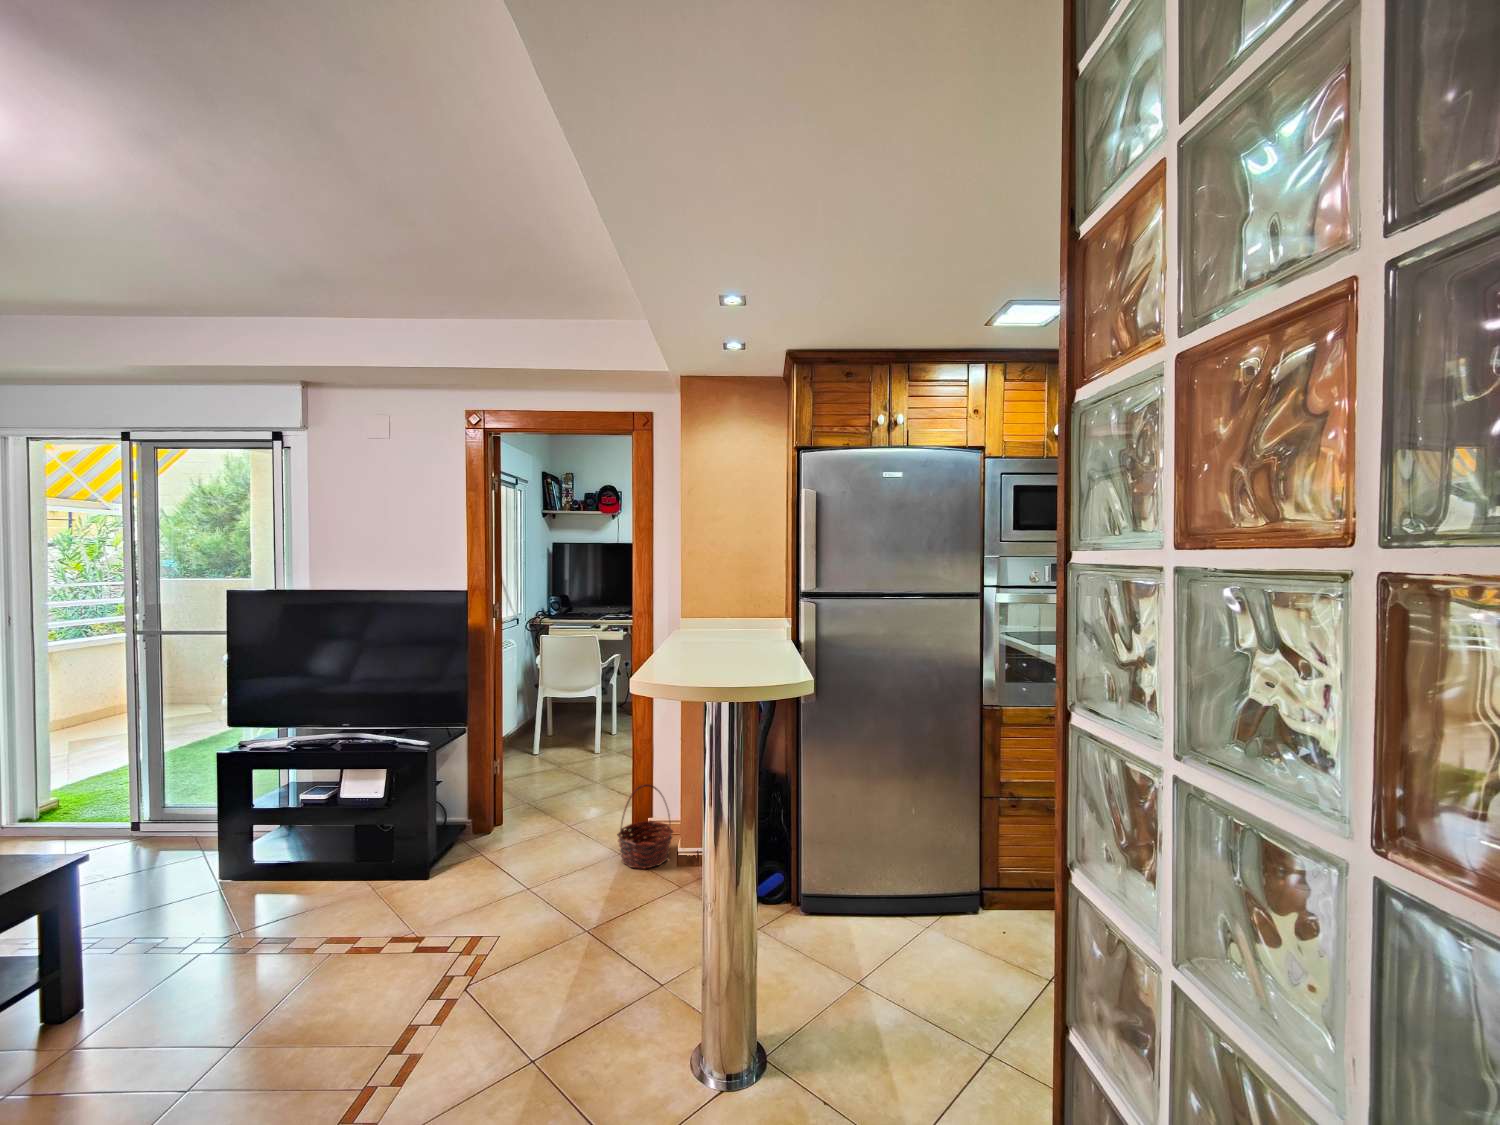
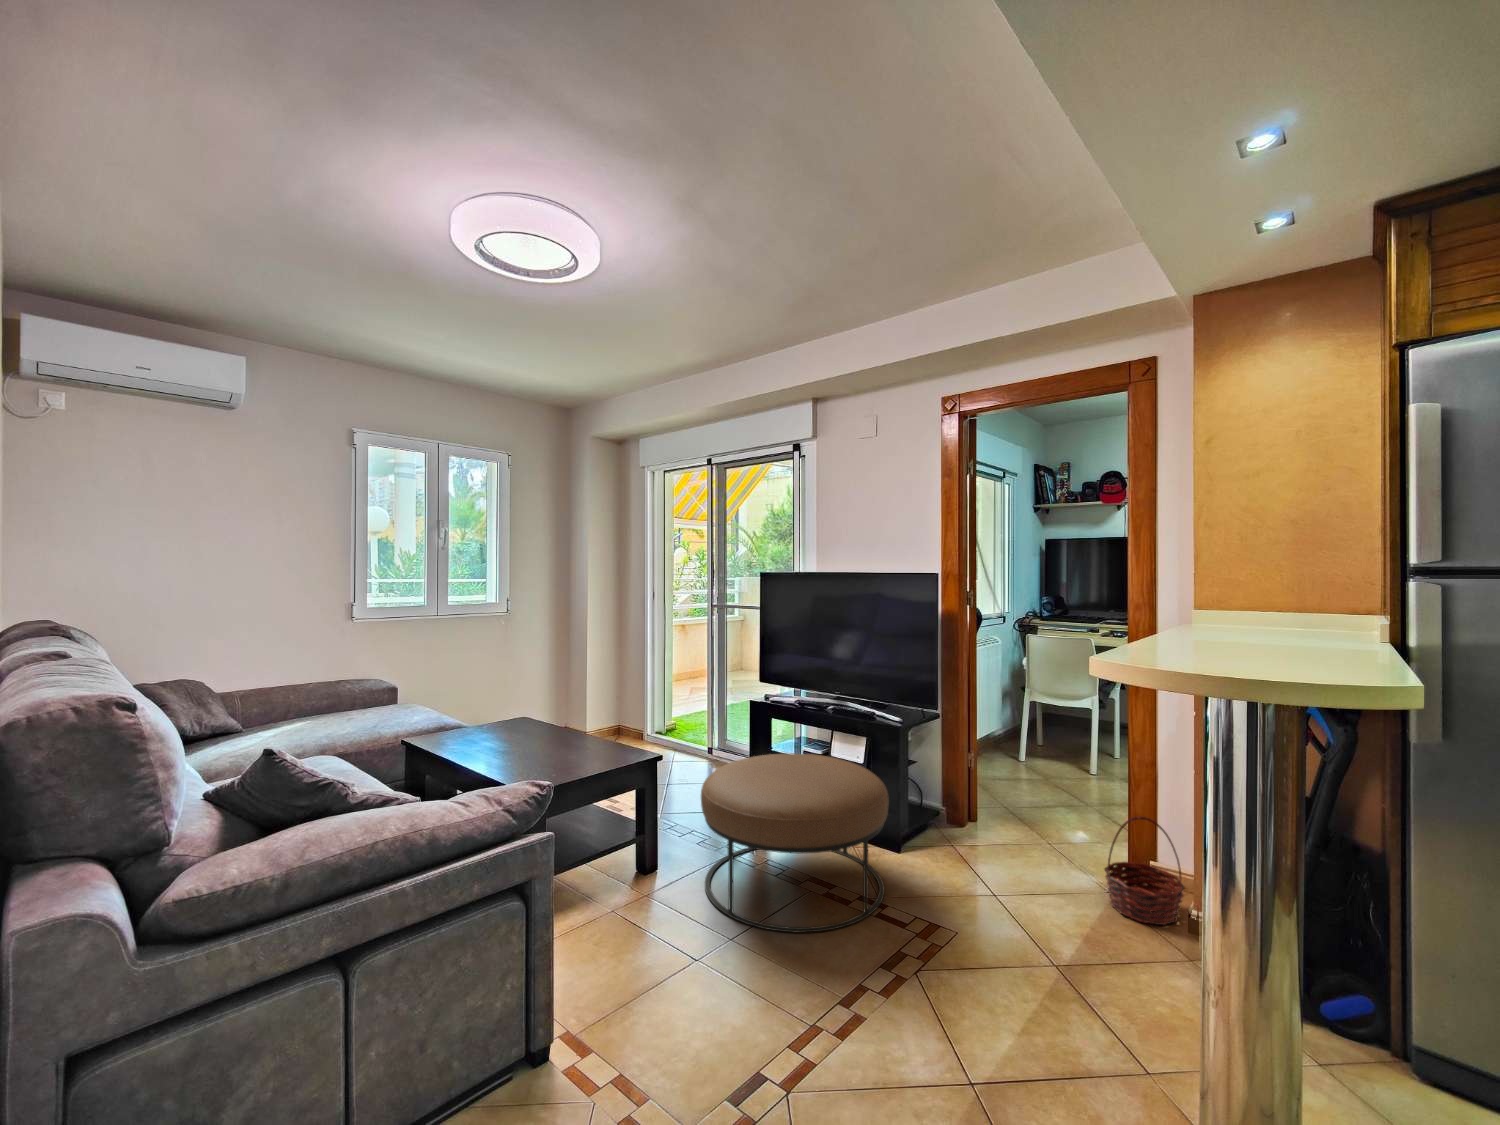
ottoman: none [160,800,424,1030] -> present [701,754,889,933]

